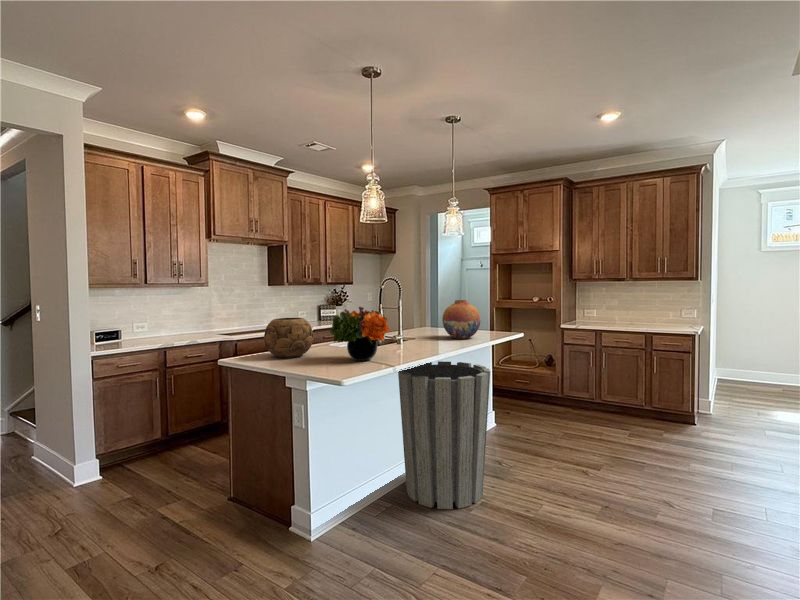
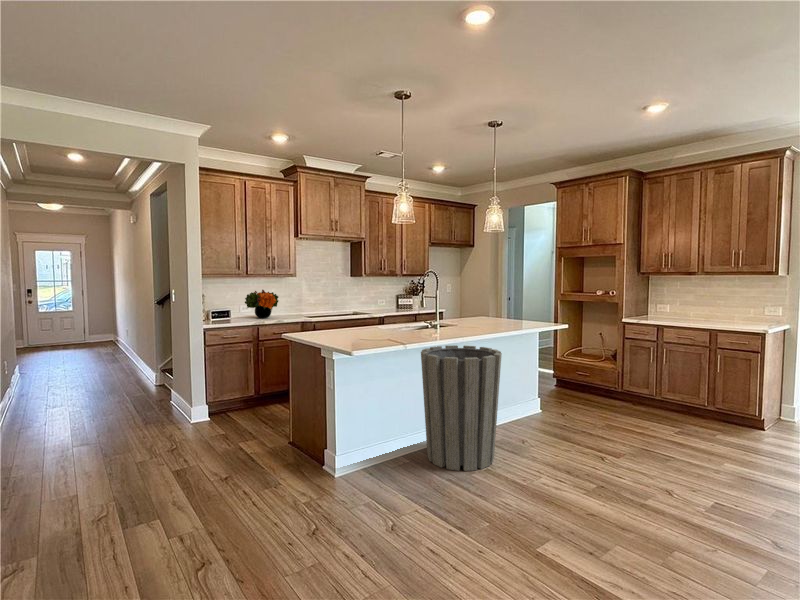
vase: present [442,300,481,339] -> none [479,292,515,327]
flower arrangement: present [330,307,390,361] -> present [245,290,278,318]
decorative bowl: present [264,318,313,358] -> none [314,303,353,335]

